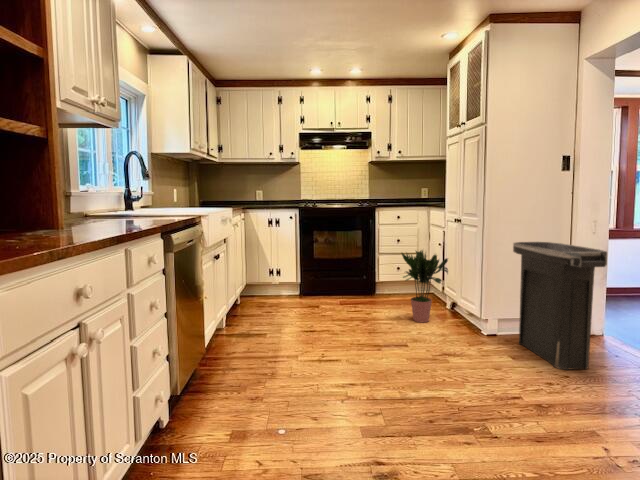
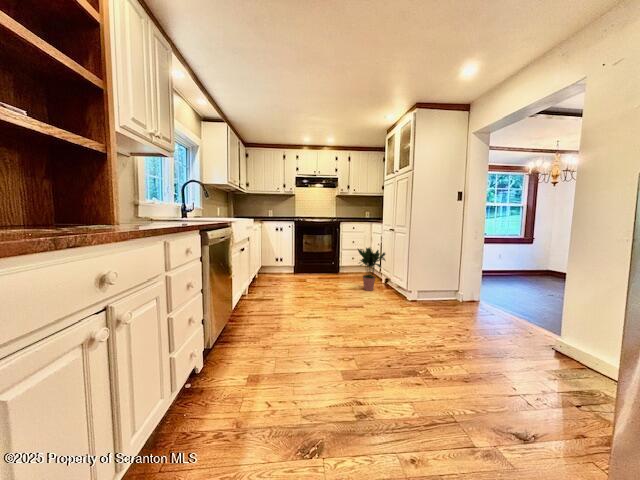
trash can: present [513,242,607,370] -> none [427,243,492,324]

